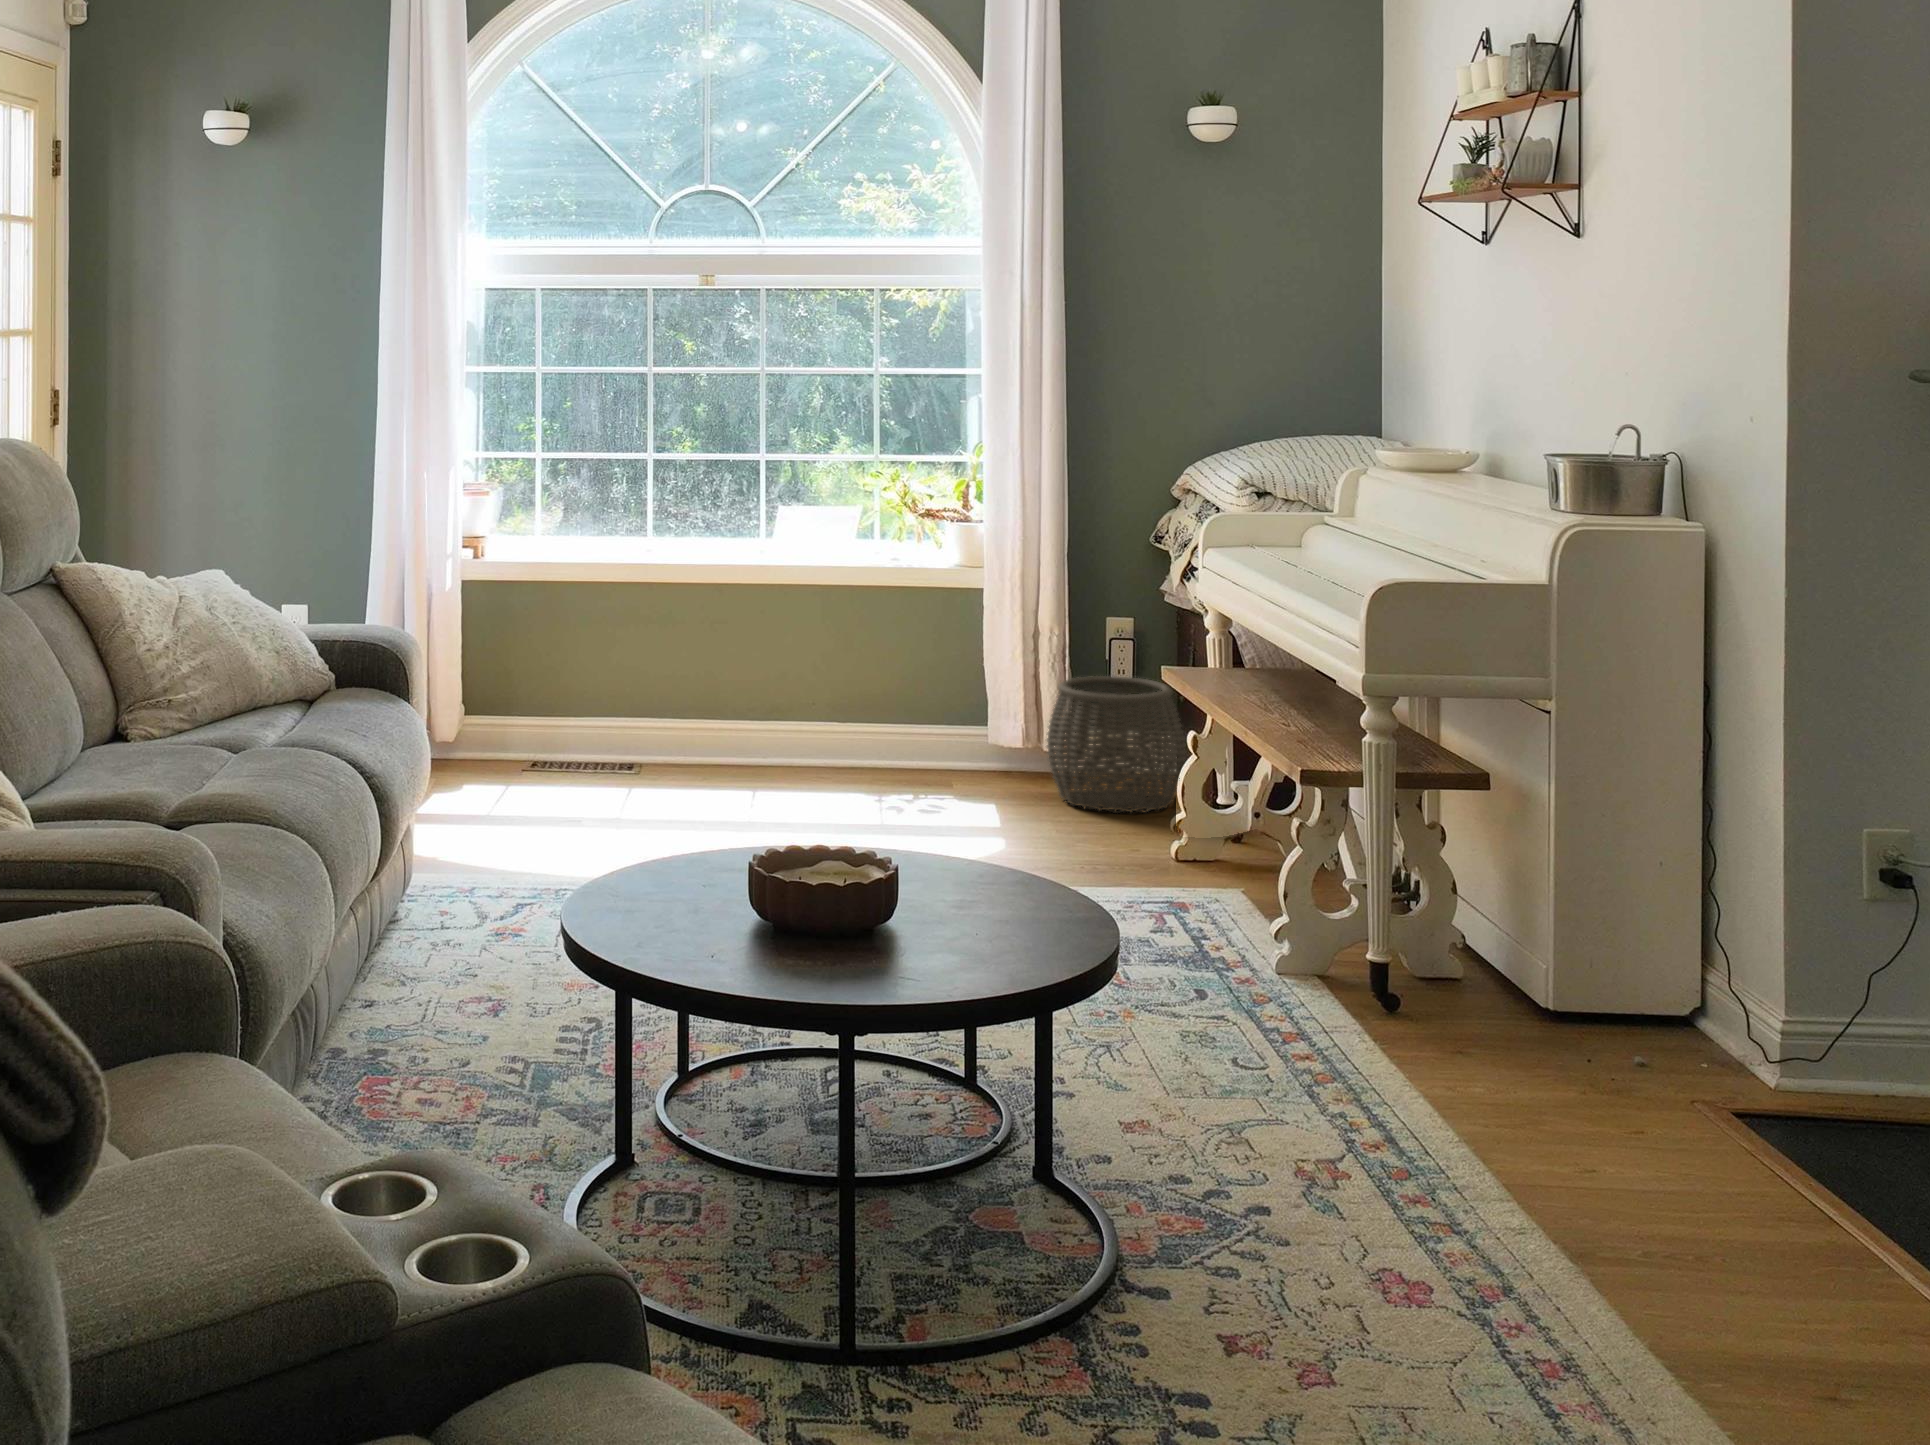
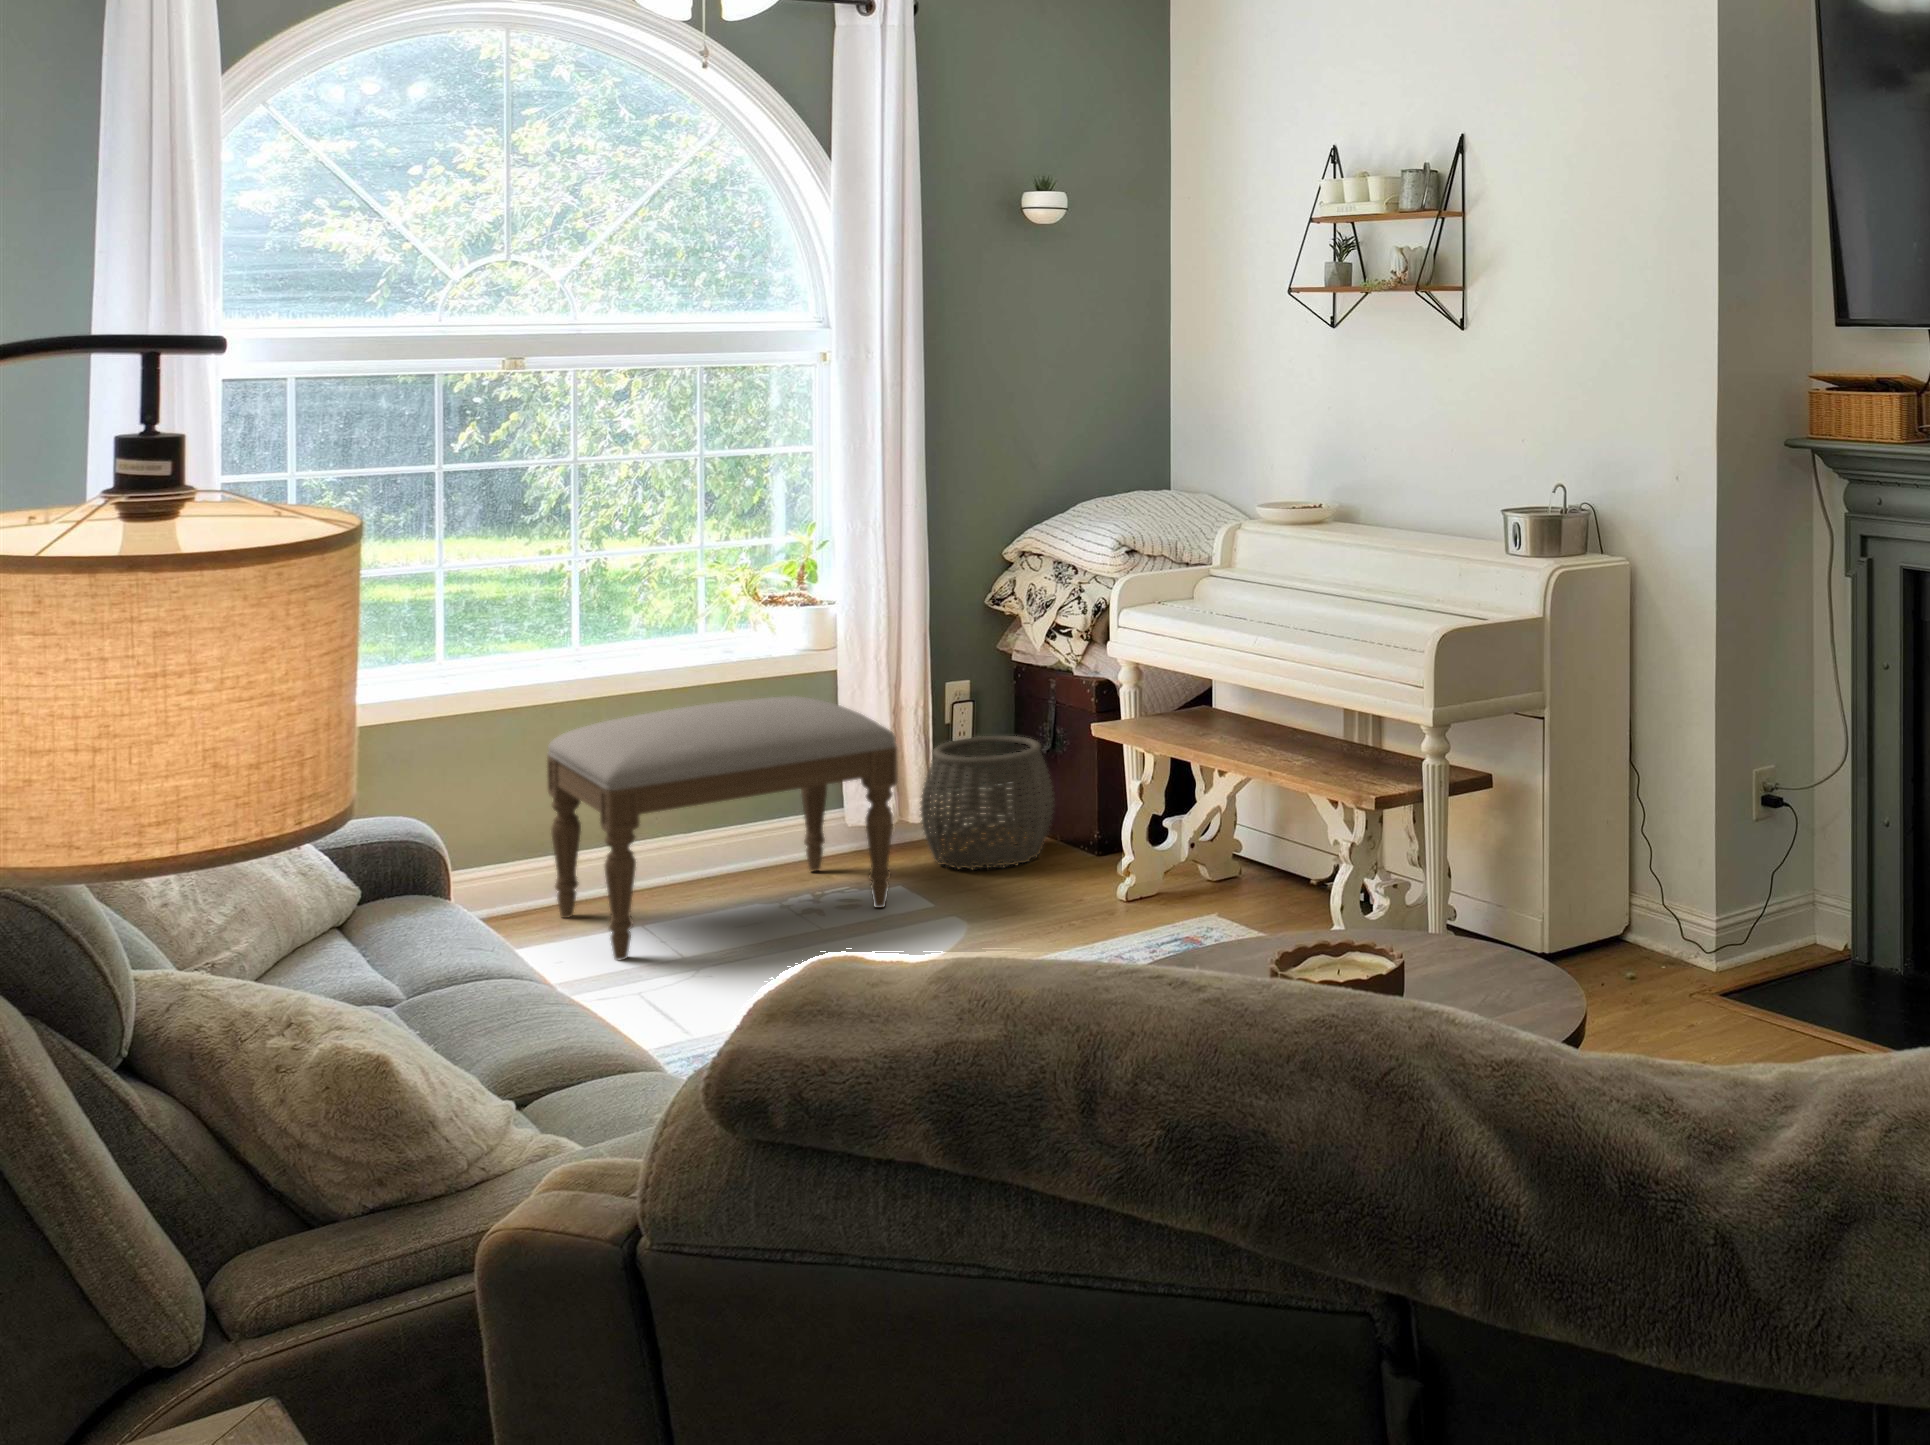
ottoman: none [699,602,977,822] -> present [547,696,898,960]

